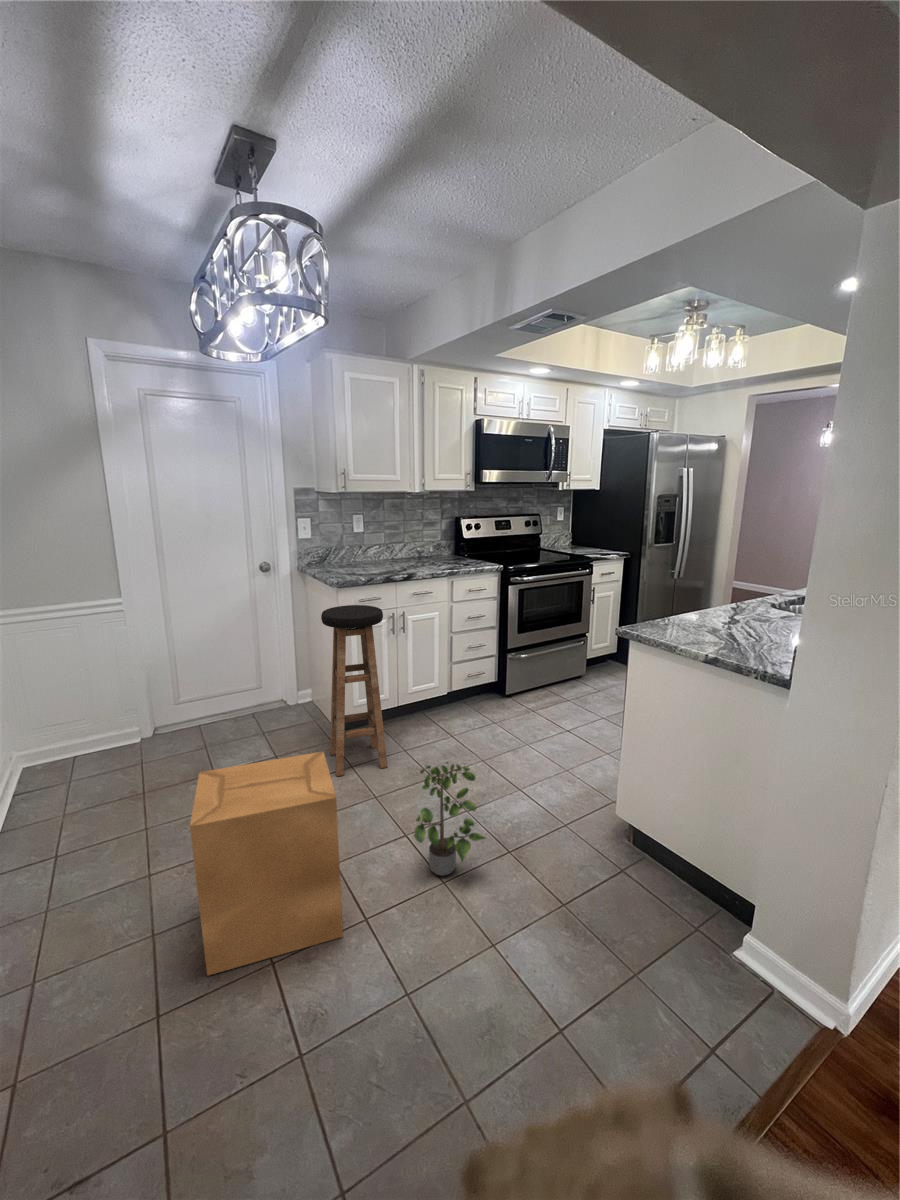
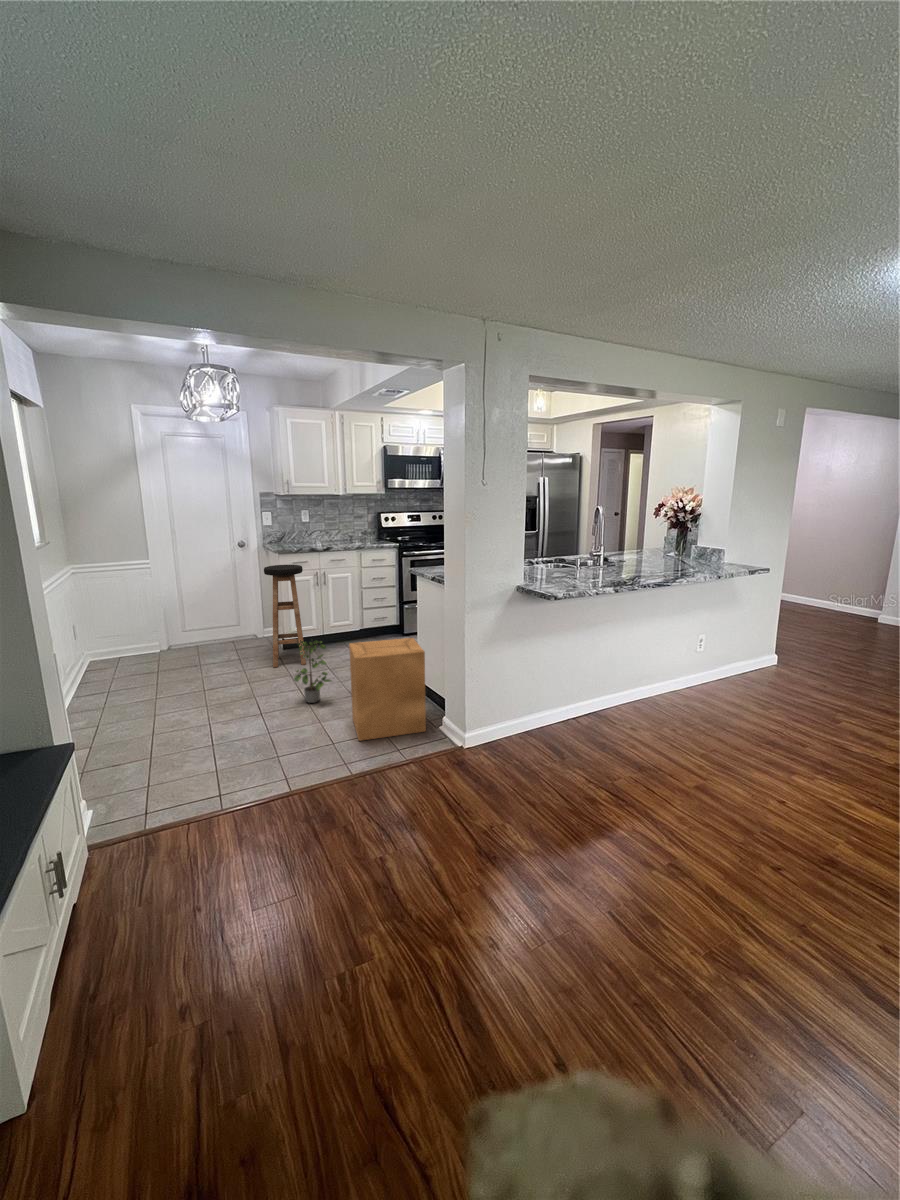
cardboard box: present [190,751,343,976] -> present [349,638,426,741]

